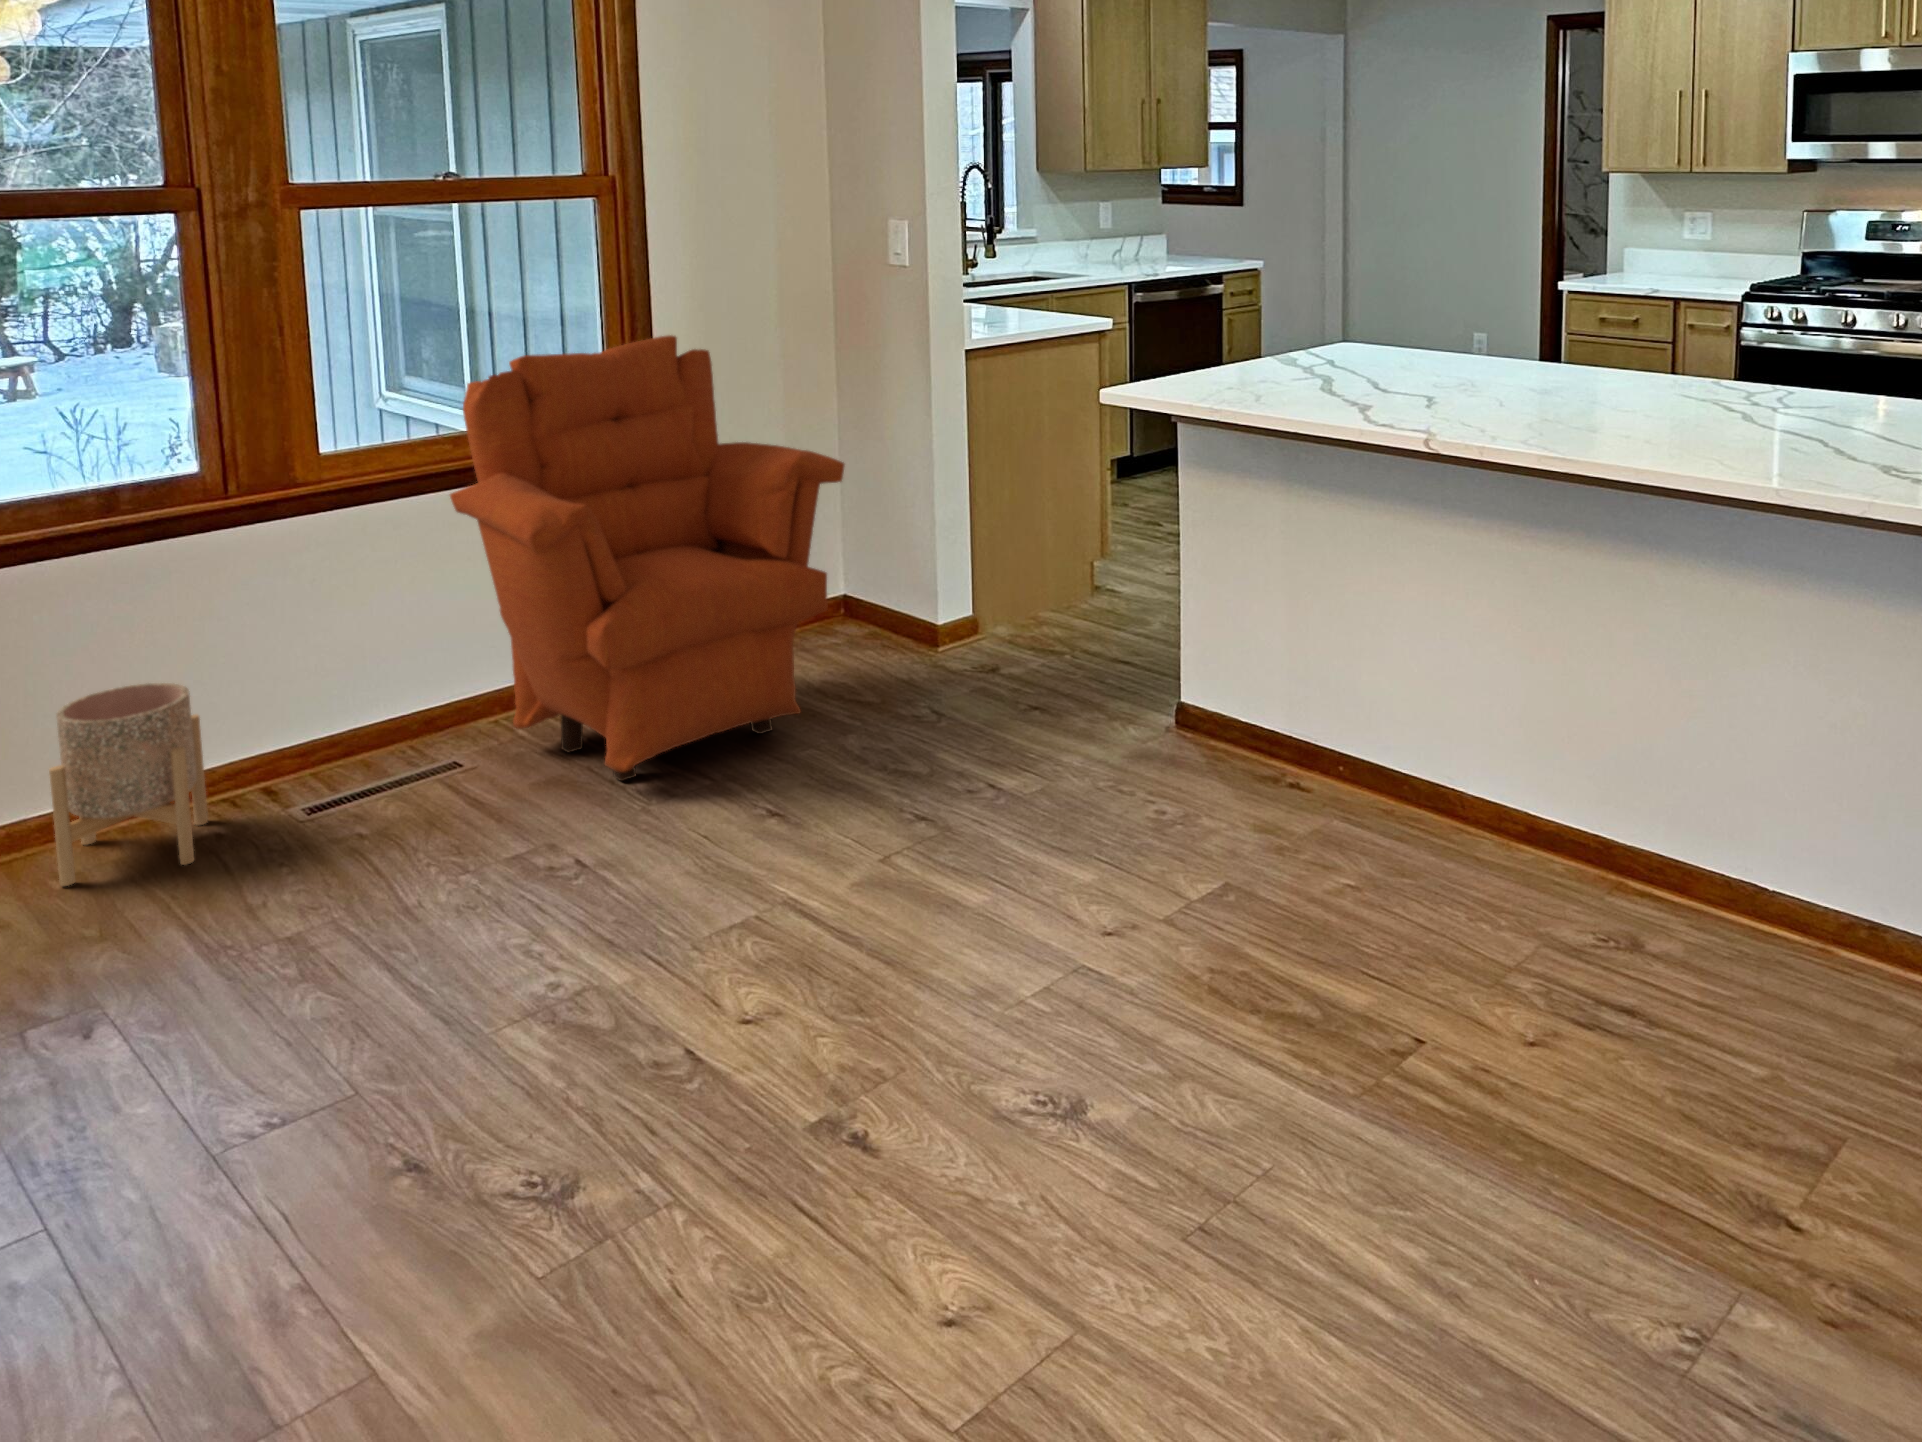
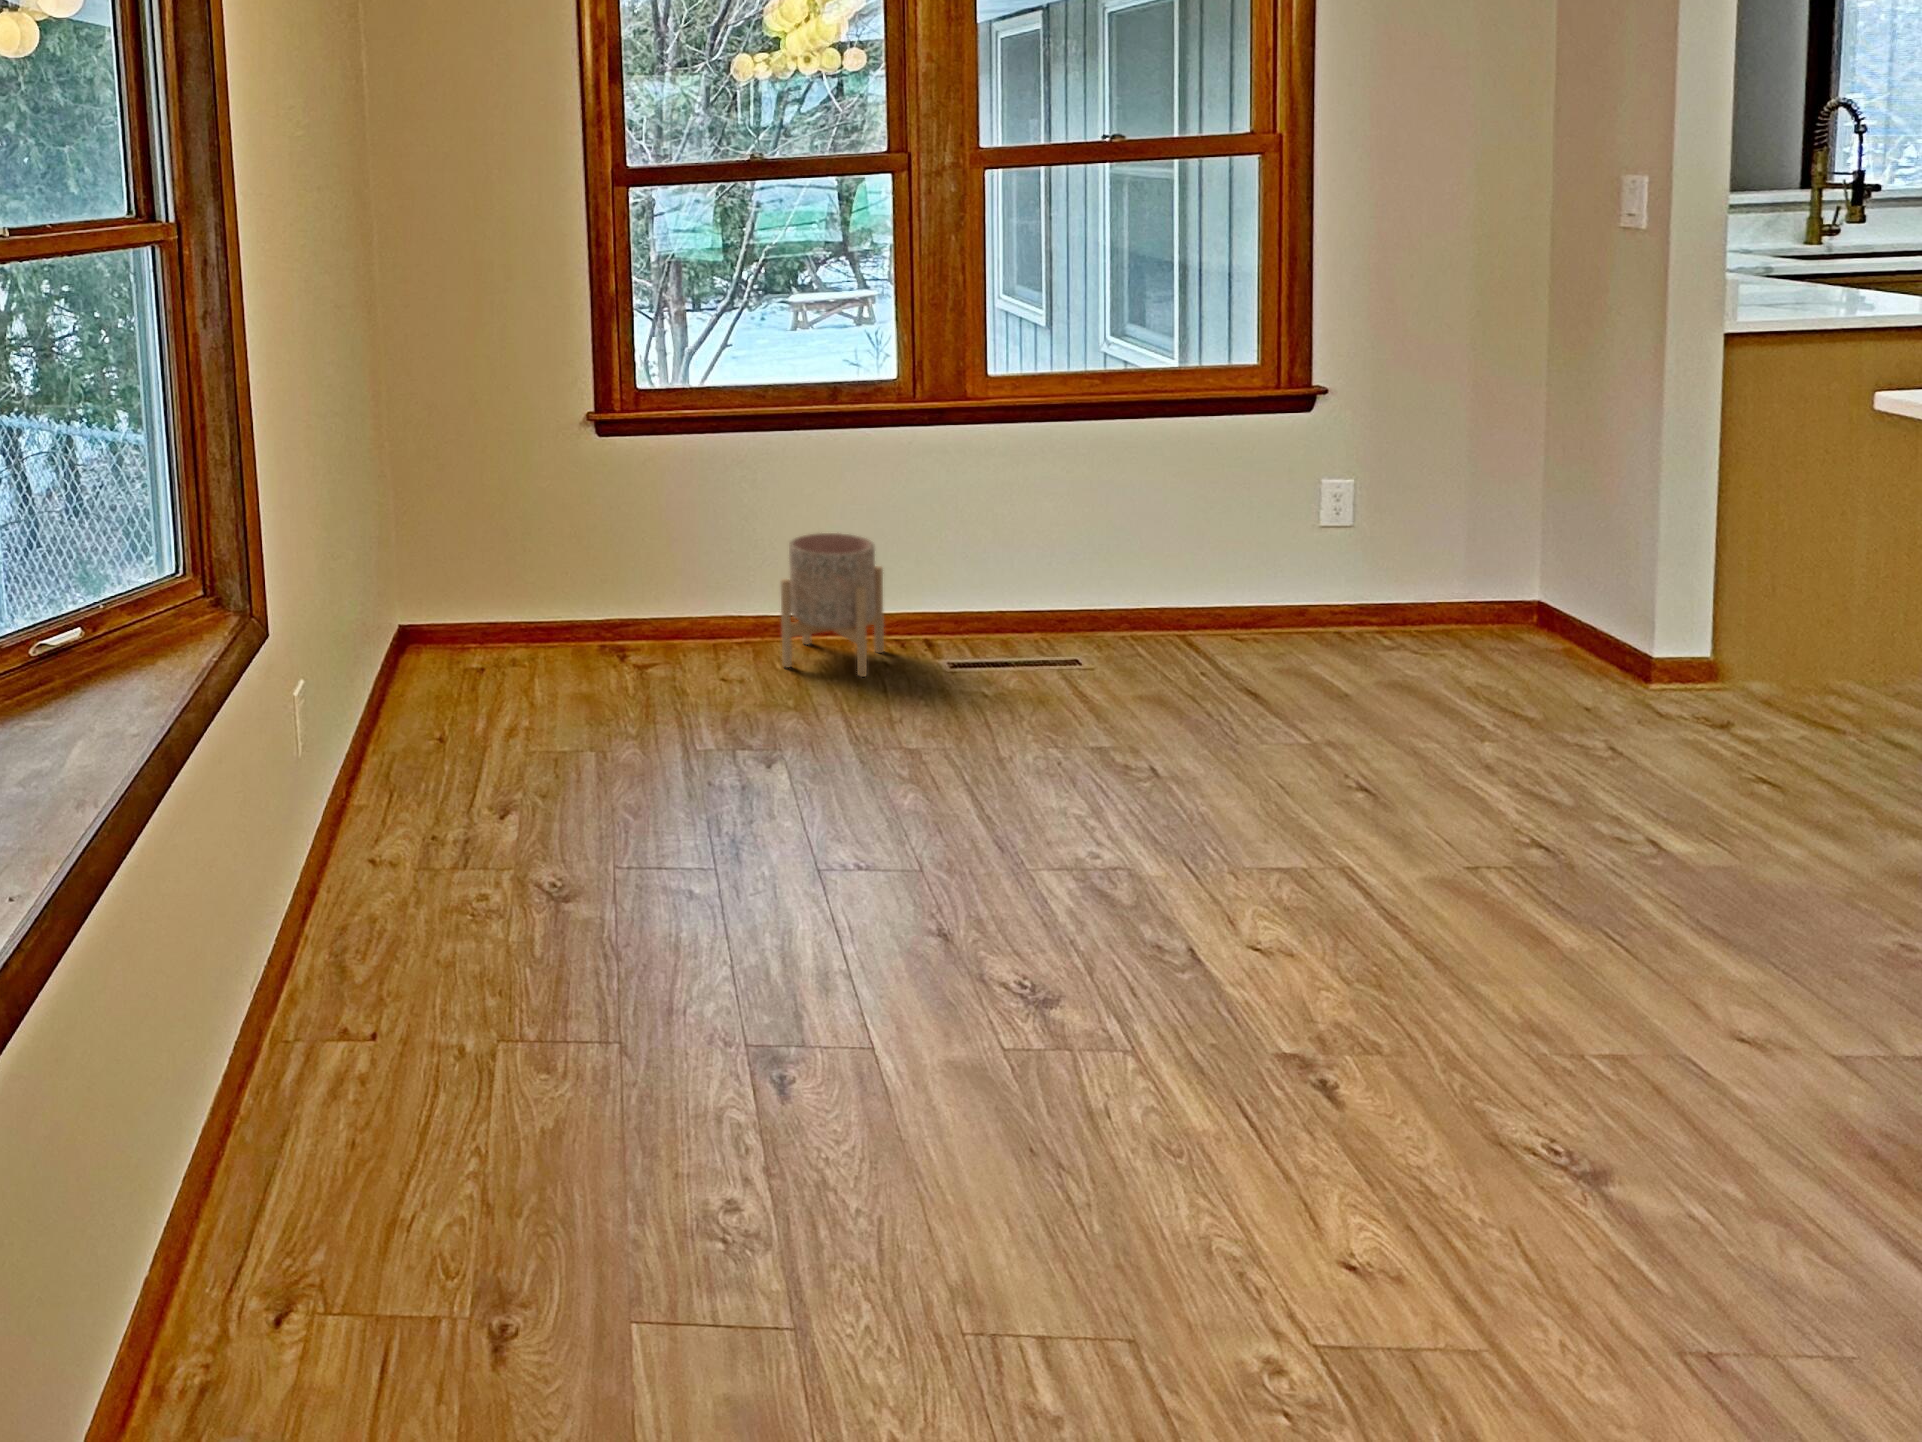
armchair: present [450,335,844,781] -> none [1084,293,1511,716]

